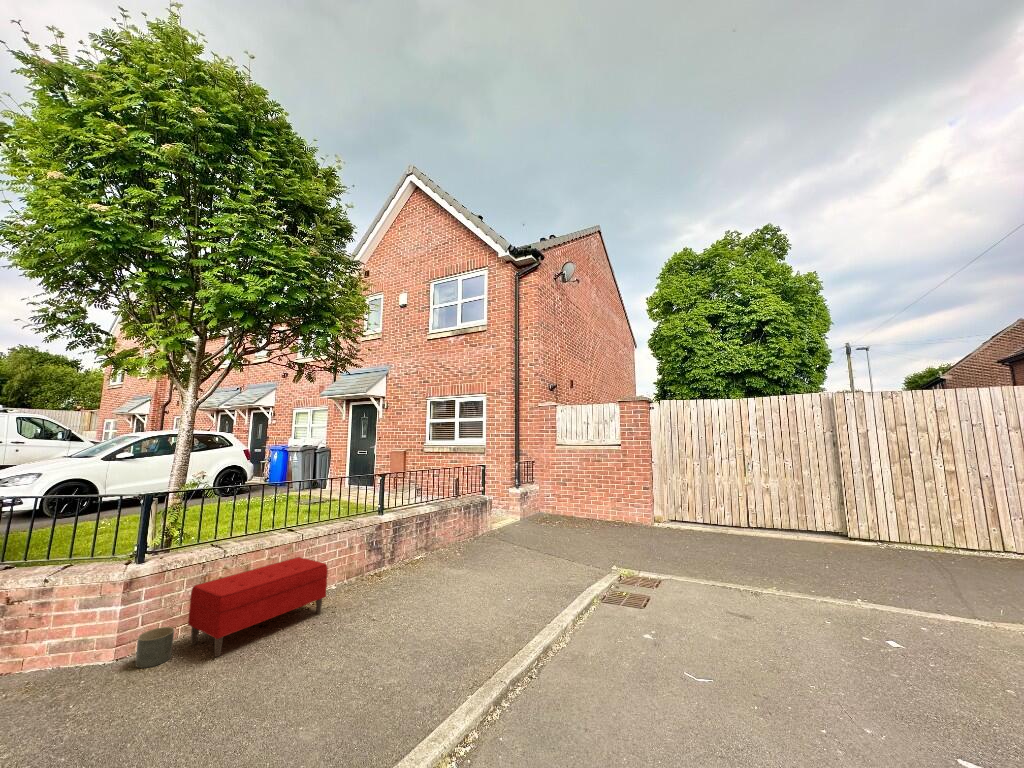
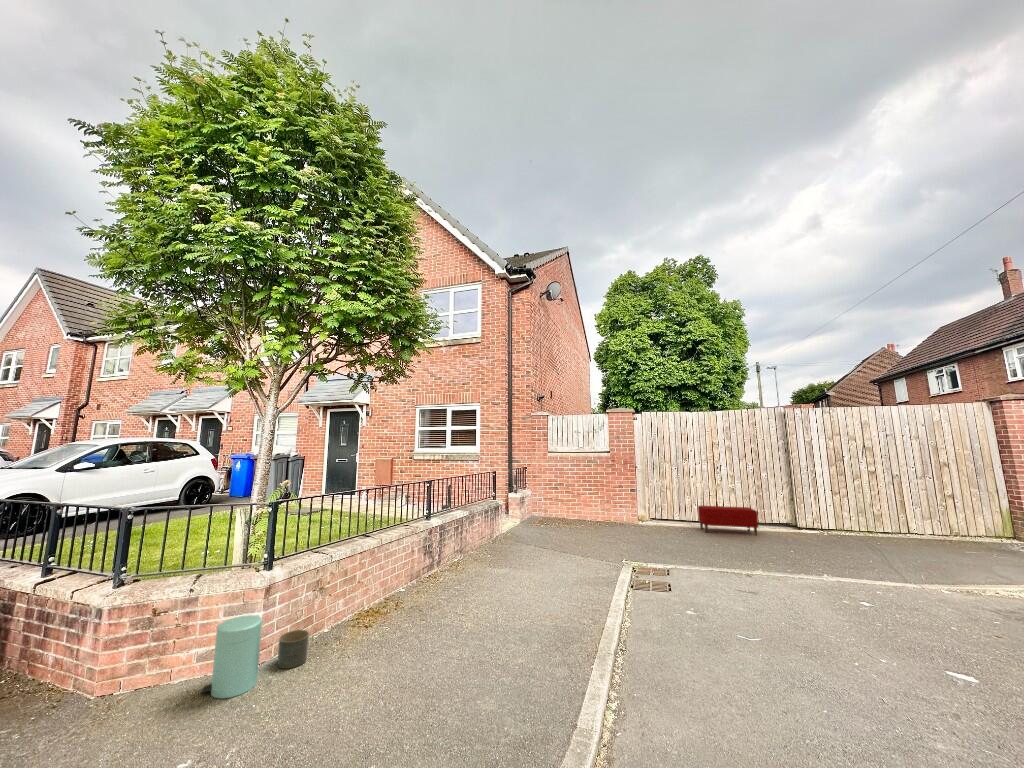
bench: present [188,557,328,657] -> present [698,506,758,535]
trash can: none [35,610,111,696] -> present [201,615,262,698]

